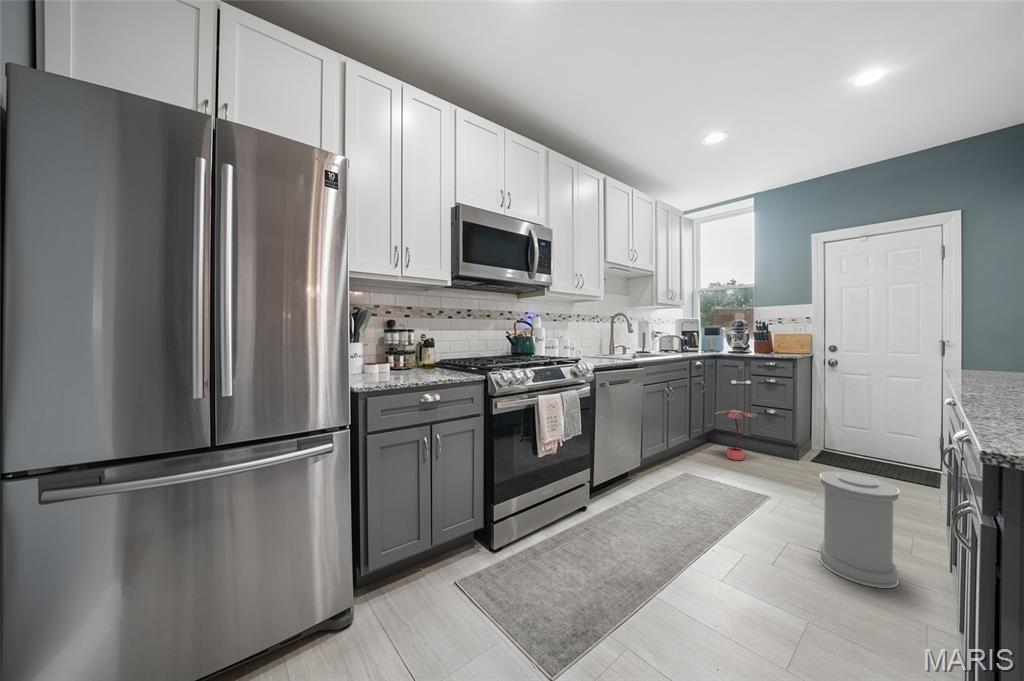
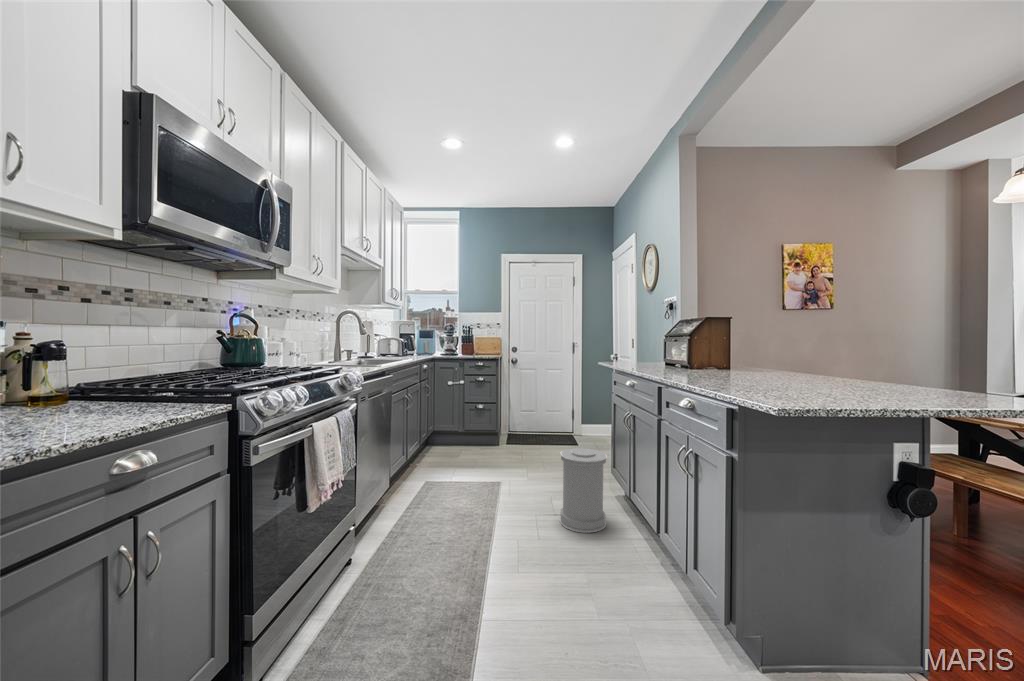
potted plant: present [715,410,758,460] -> none [441,410,476,458]

